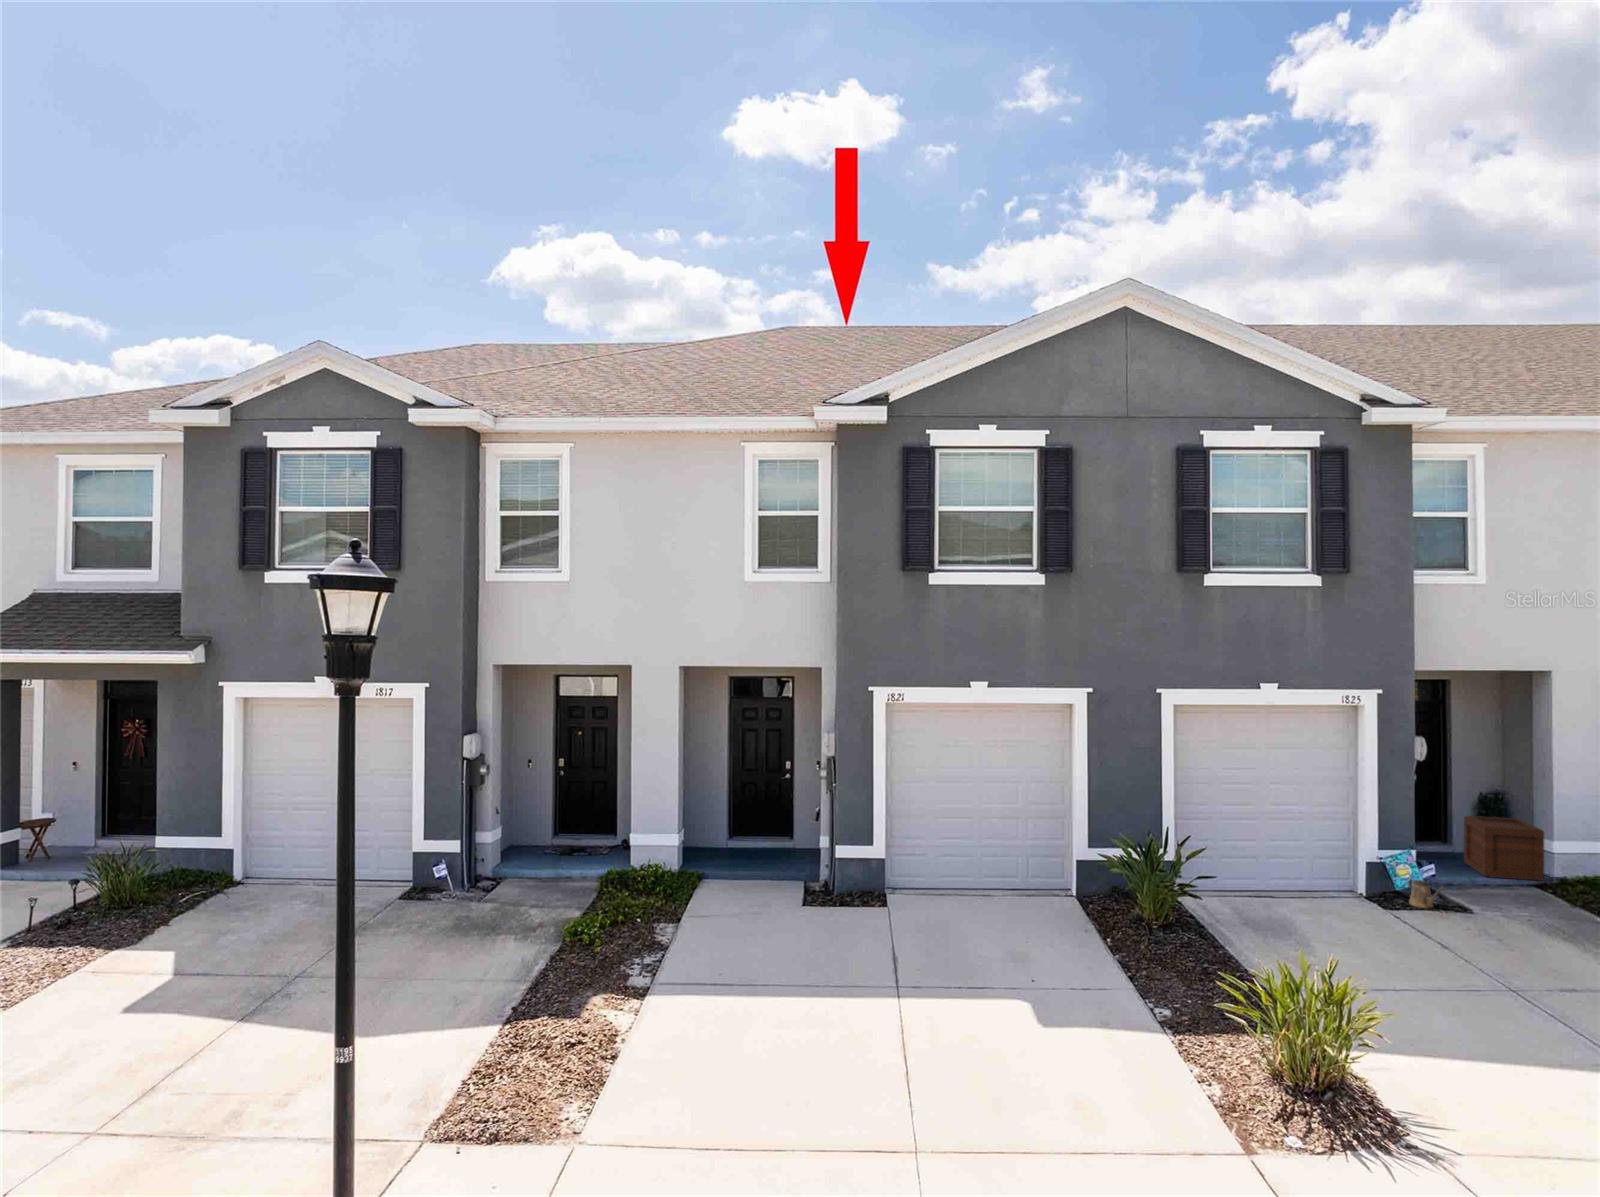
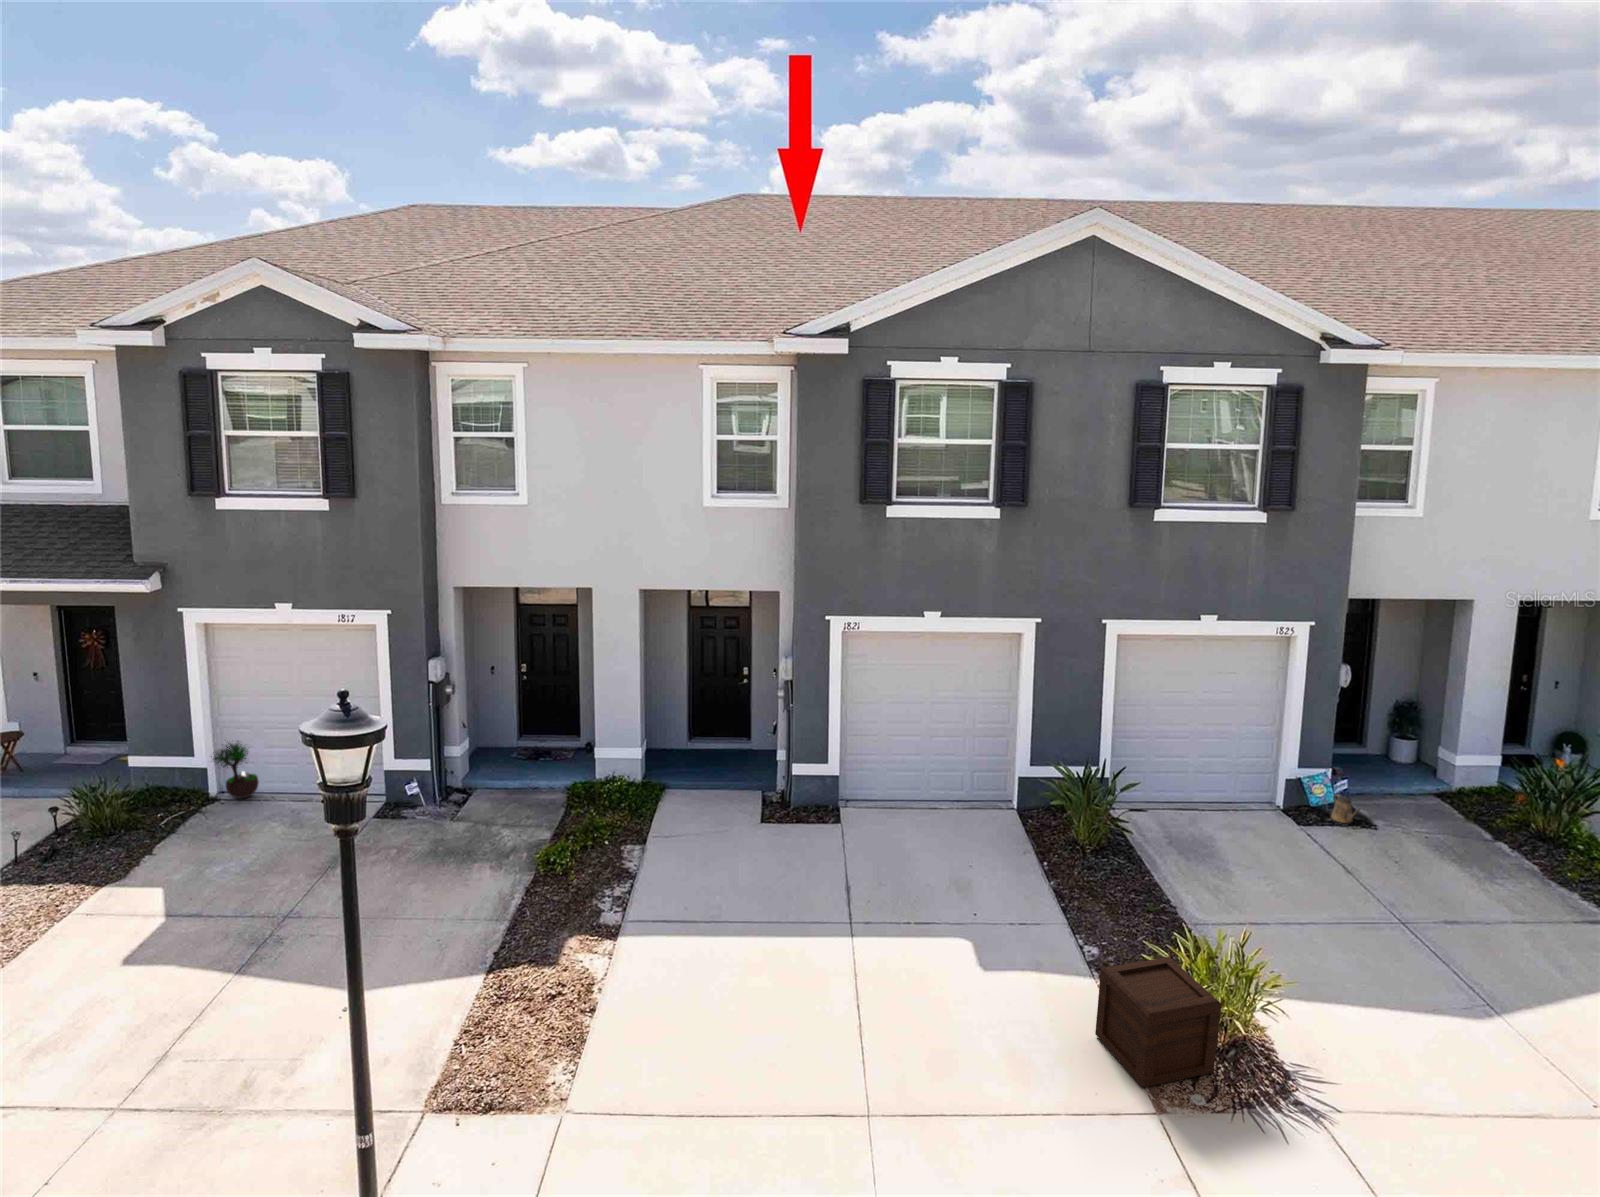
potted tree: none [239,816,287,883] -> present [213,741,259,798]
wooden crate: present [1464,816,1544,881] -> present [1095,957,1222,1087]

